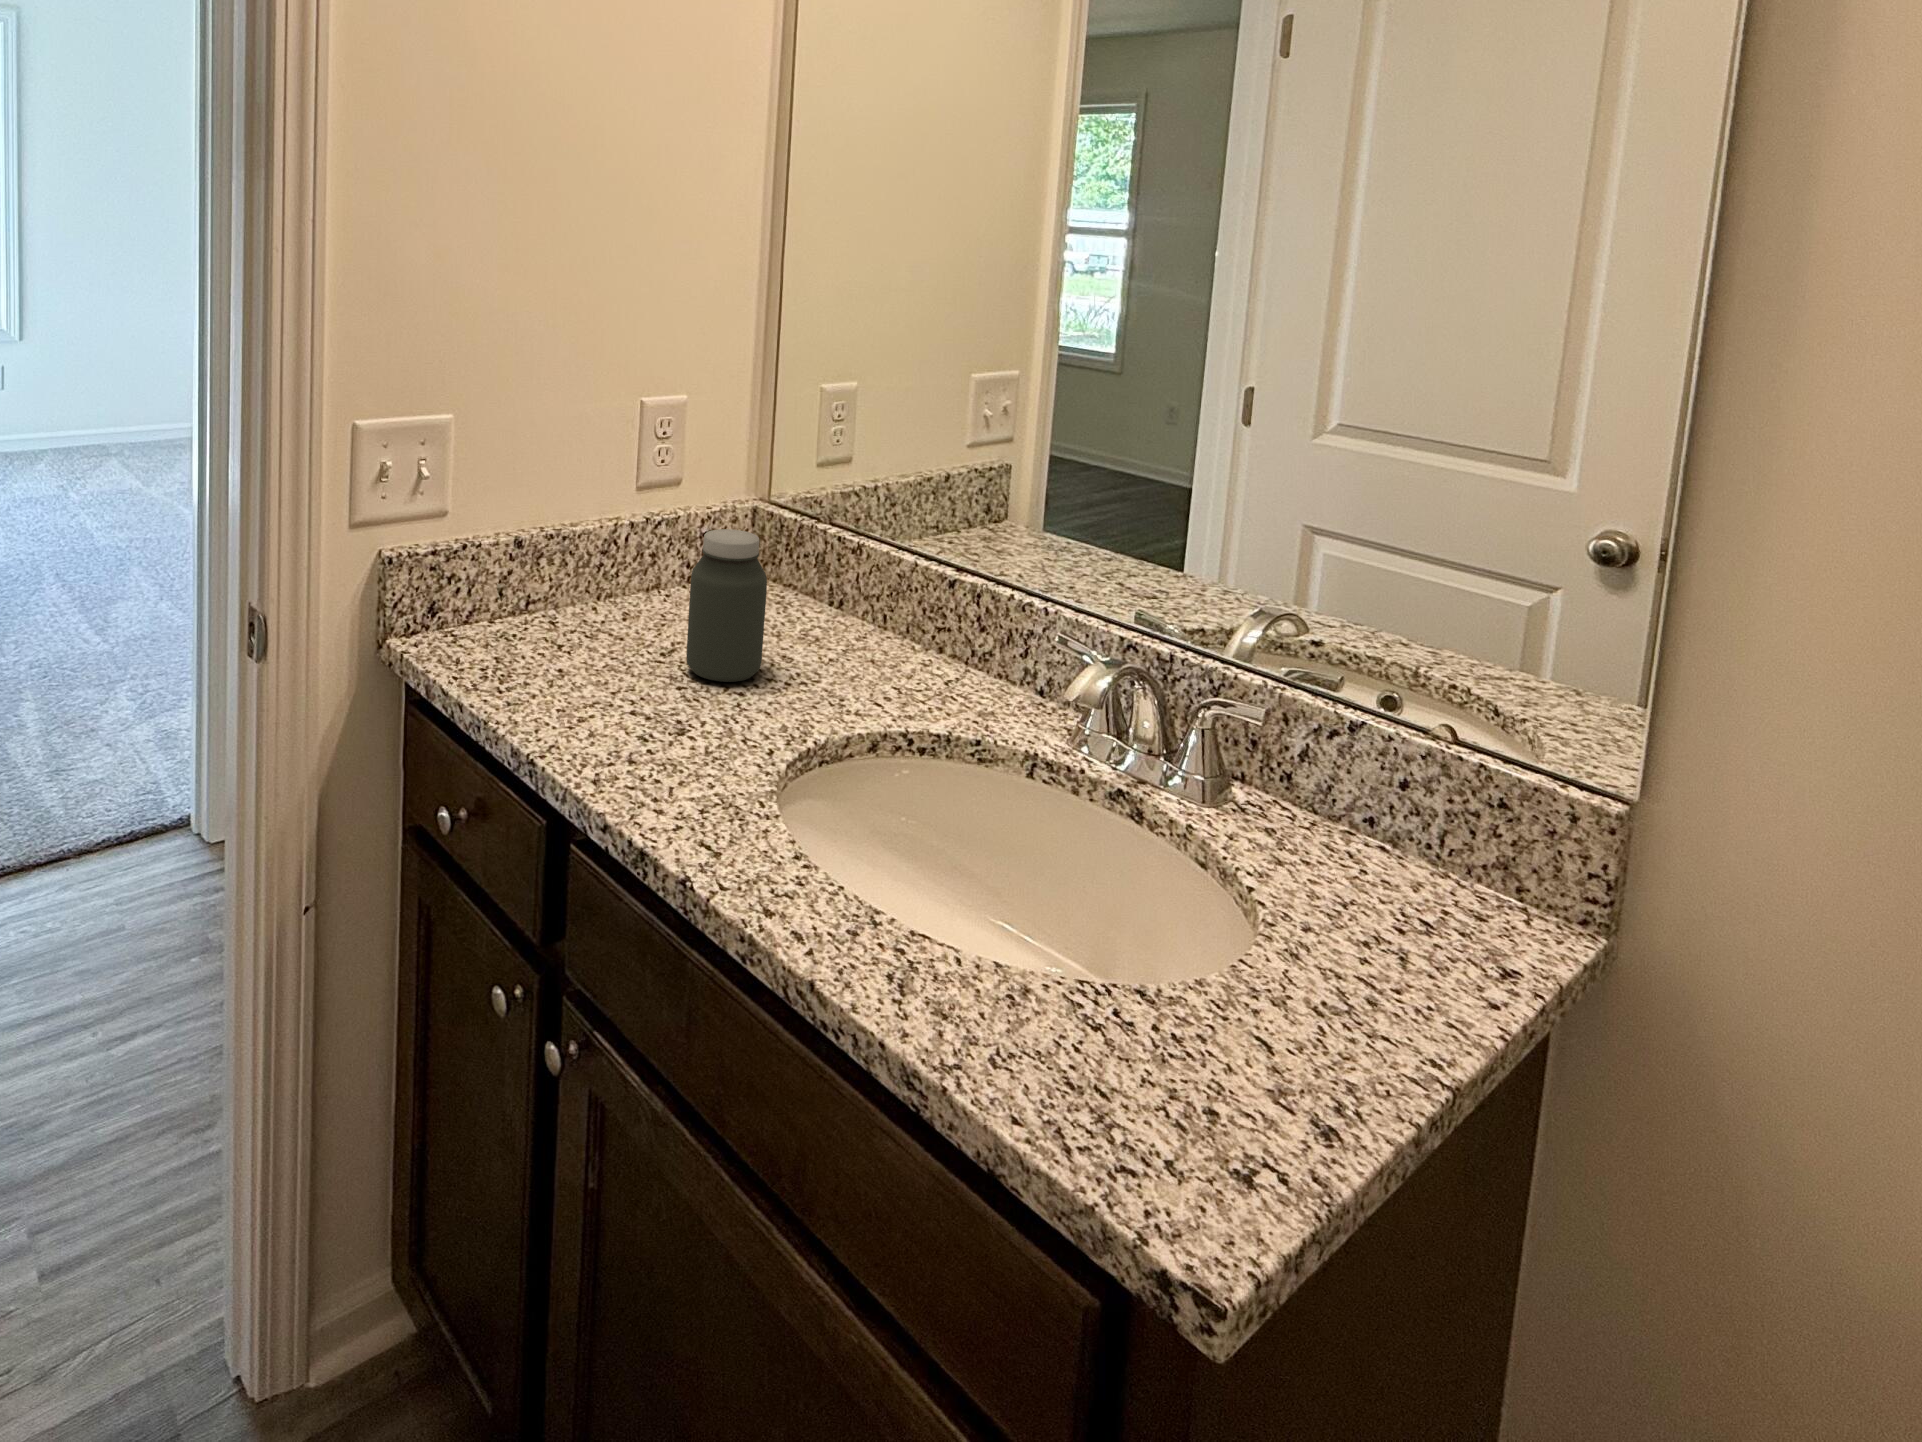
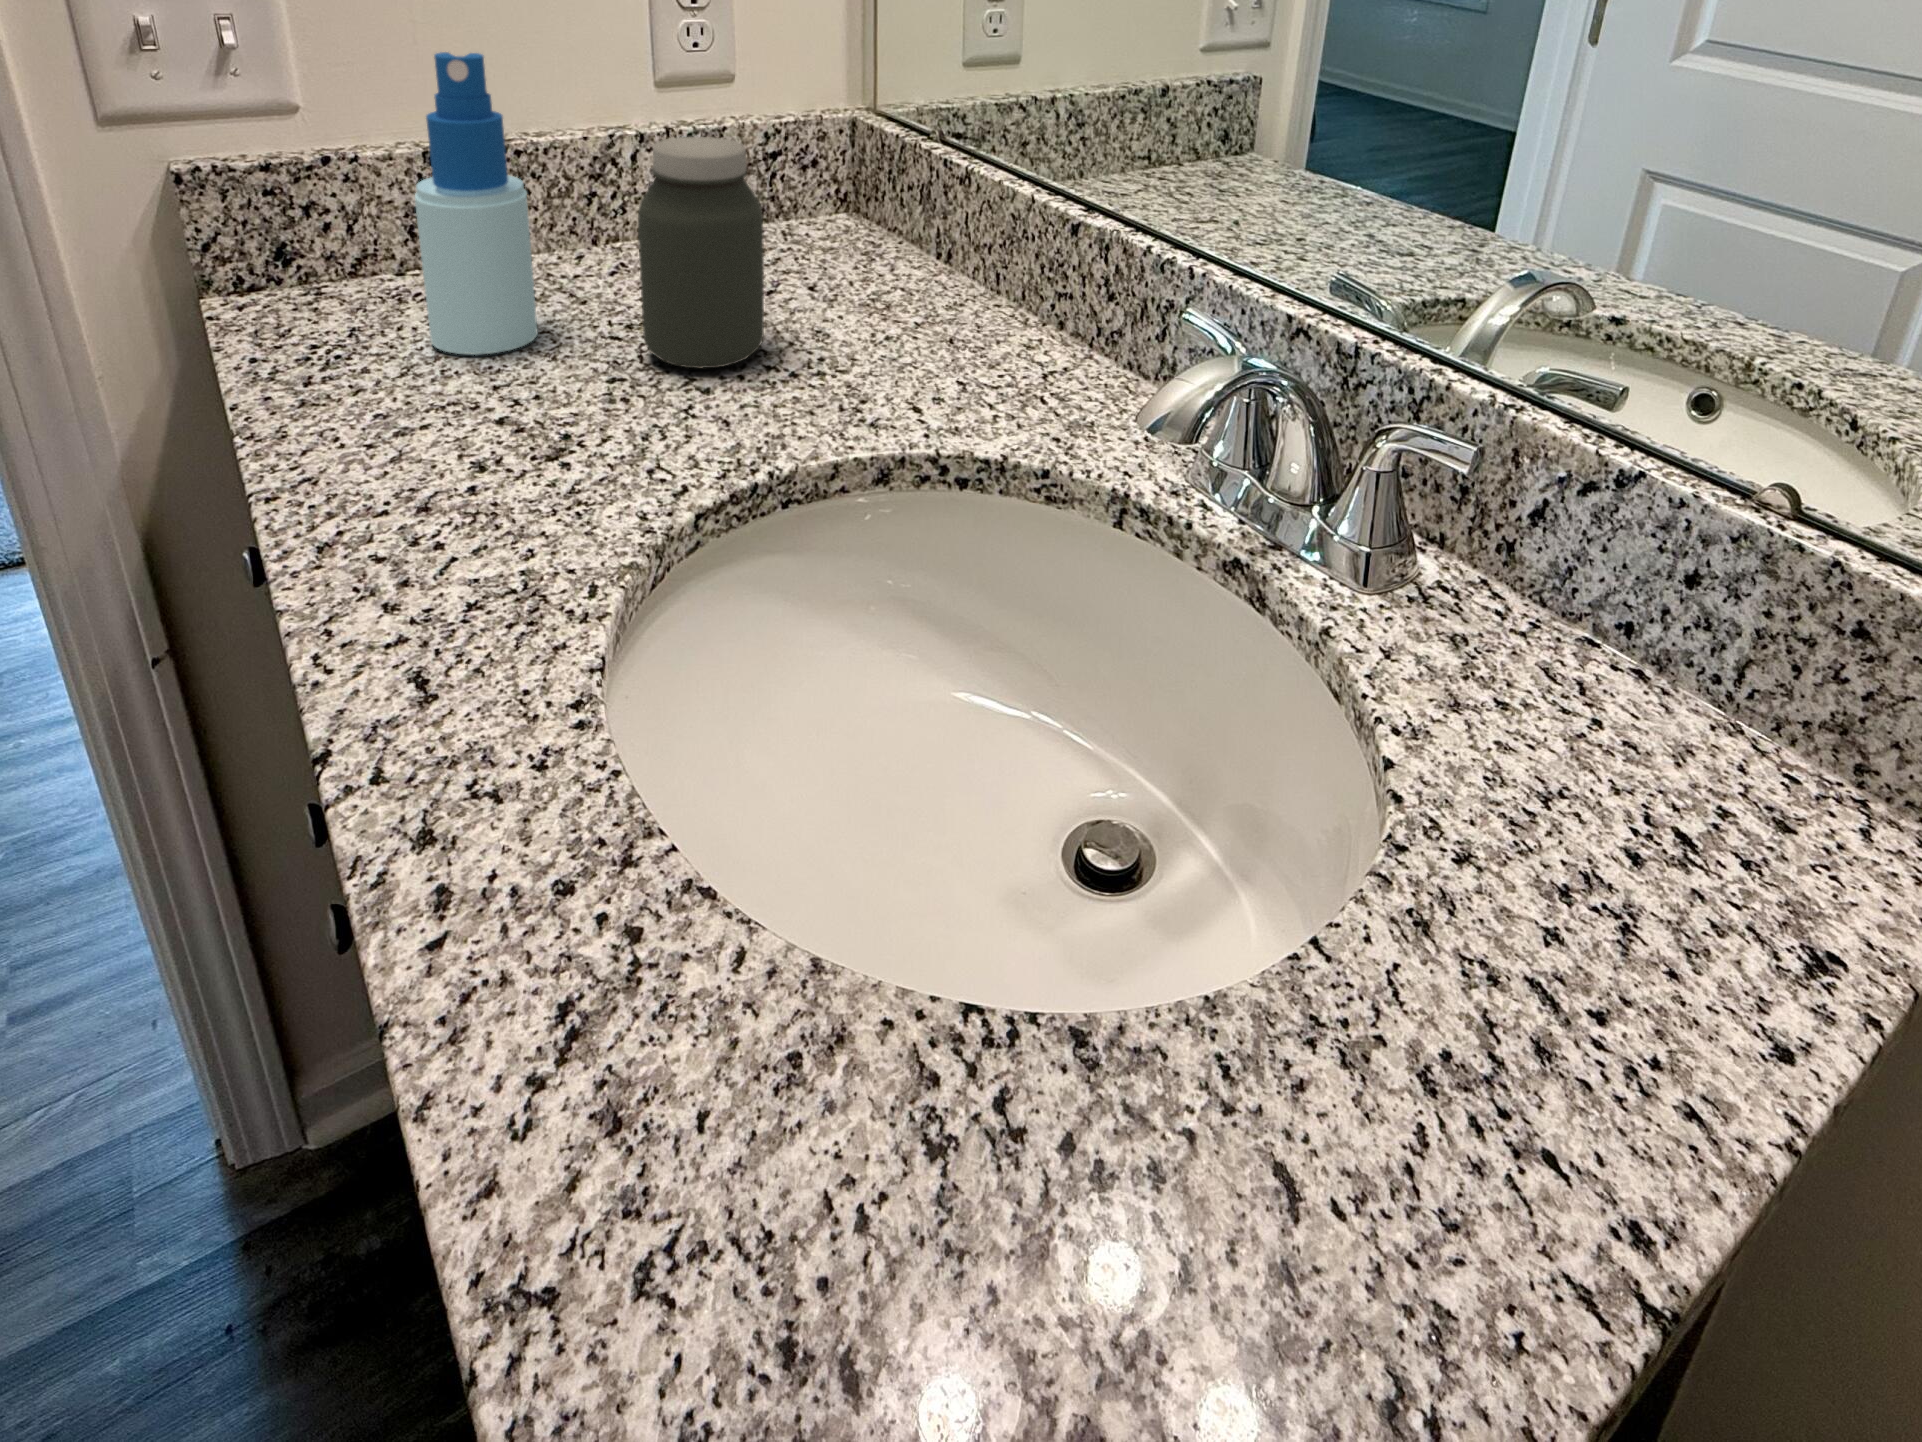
spray bottle: none [548,482,617,676] -> present [415,52,538,355]

